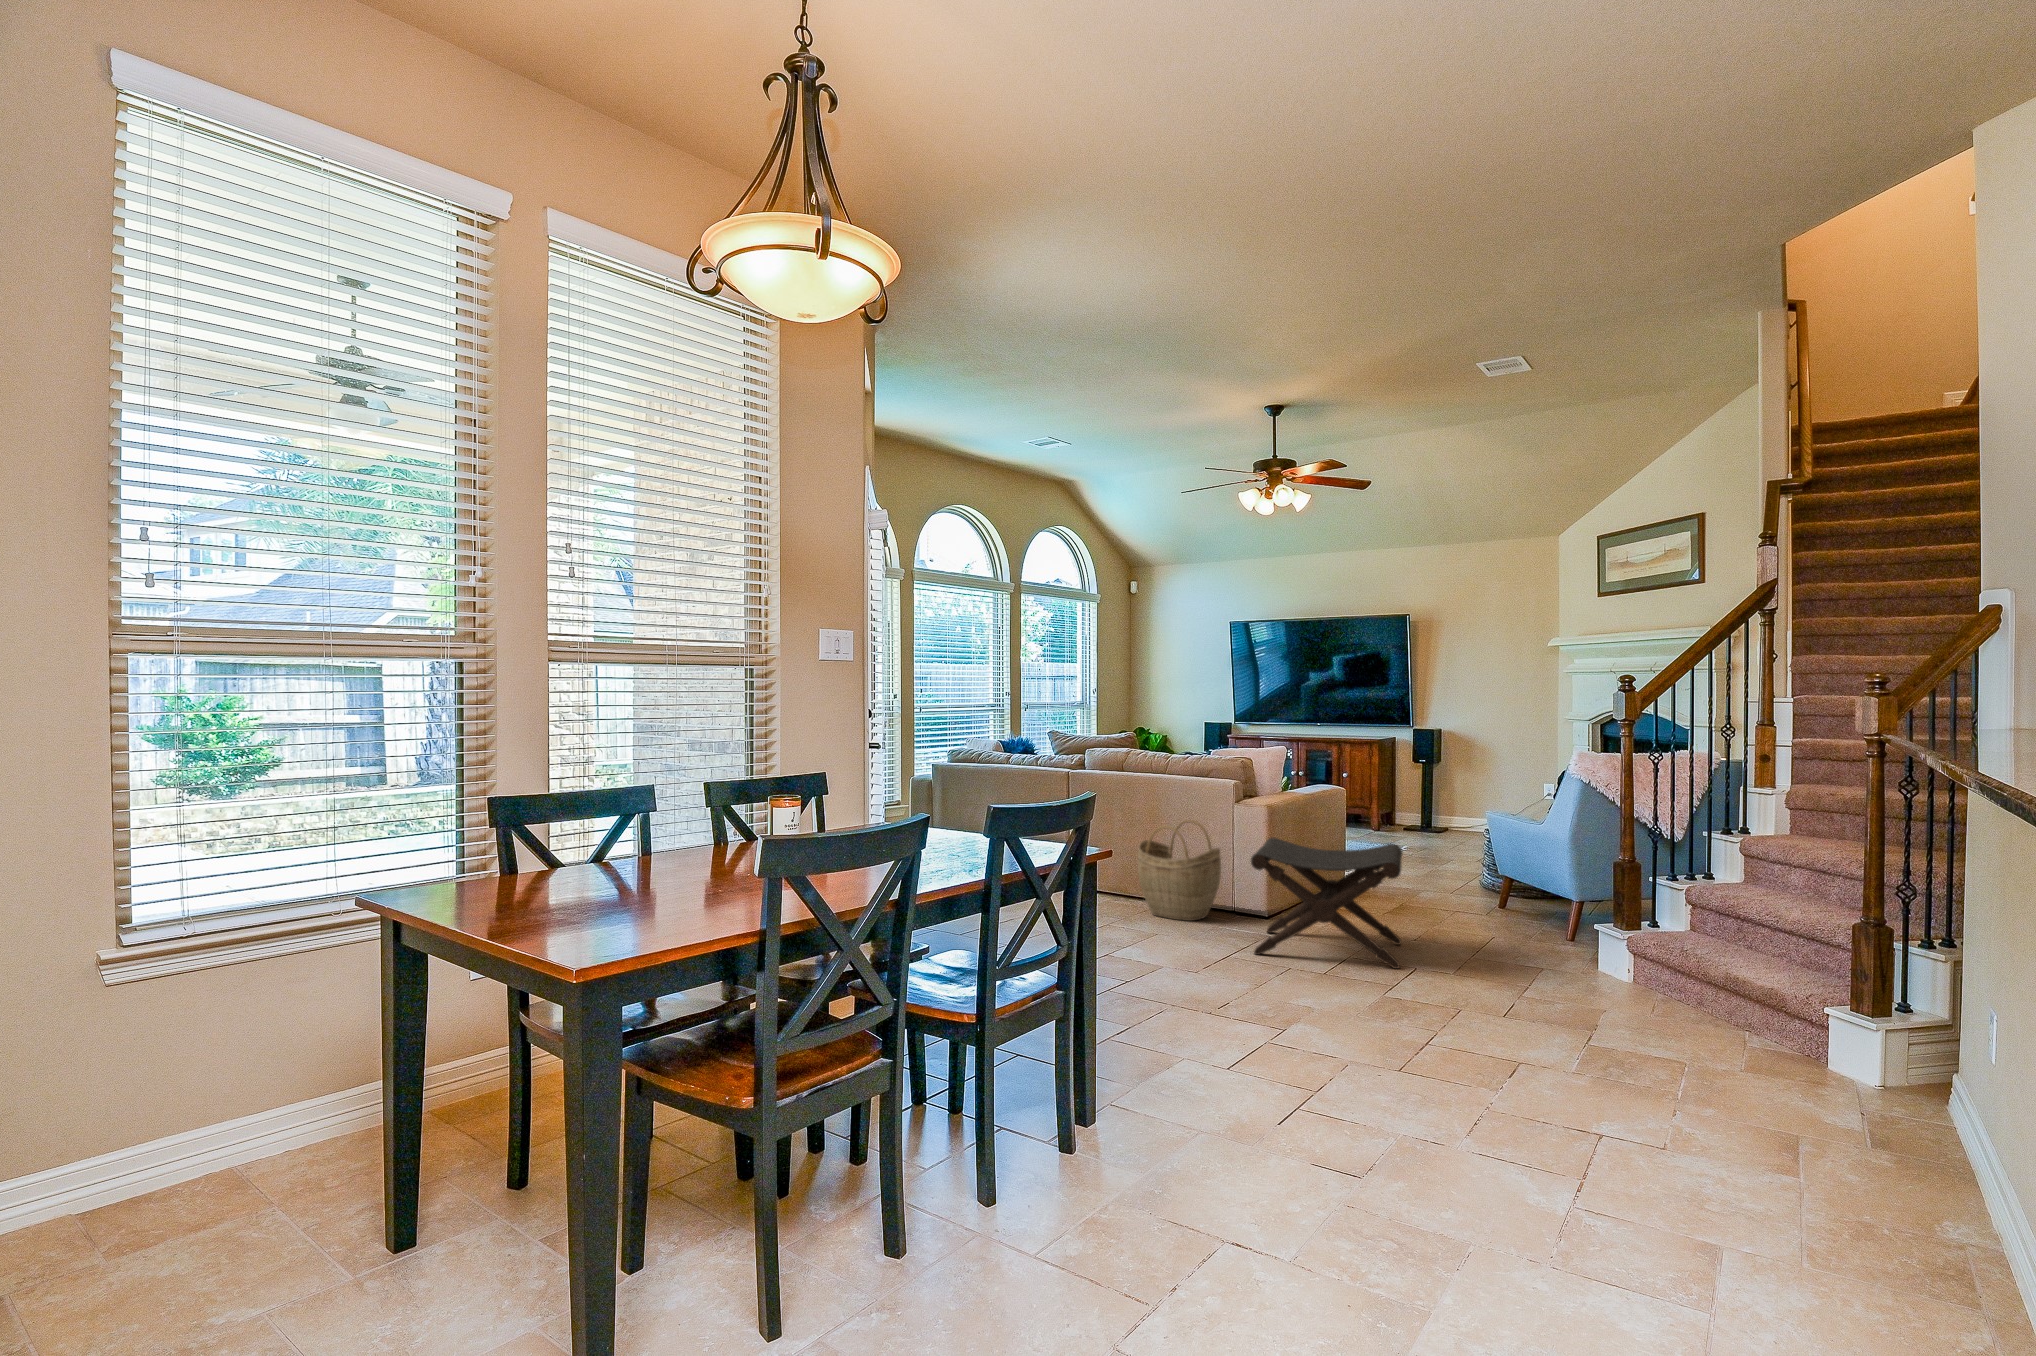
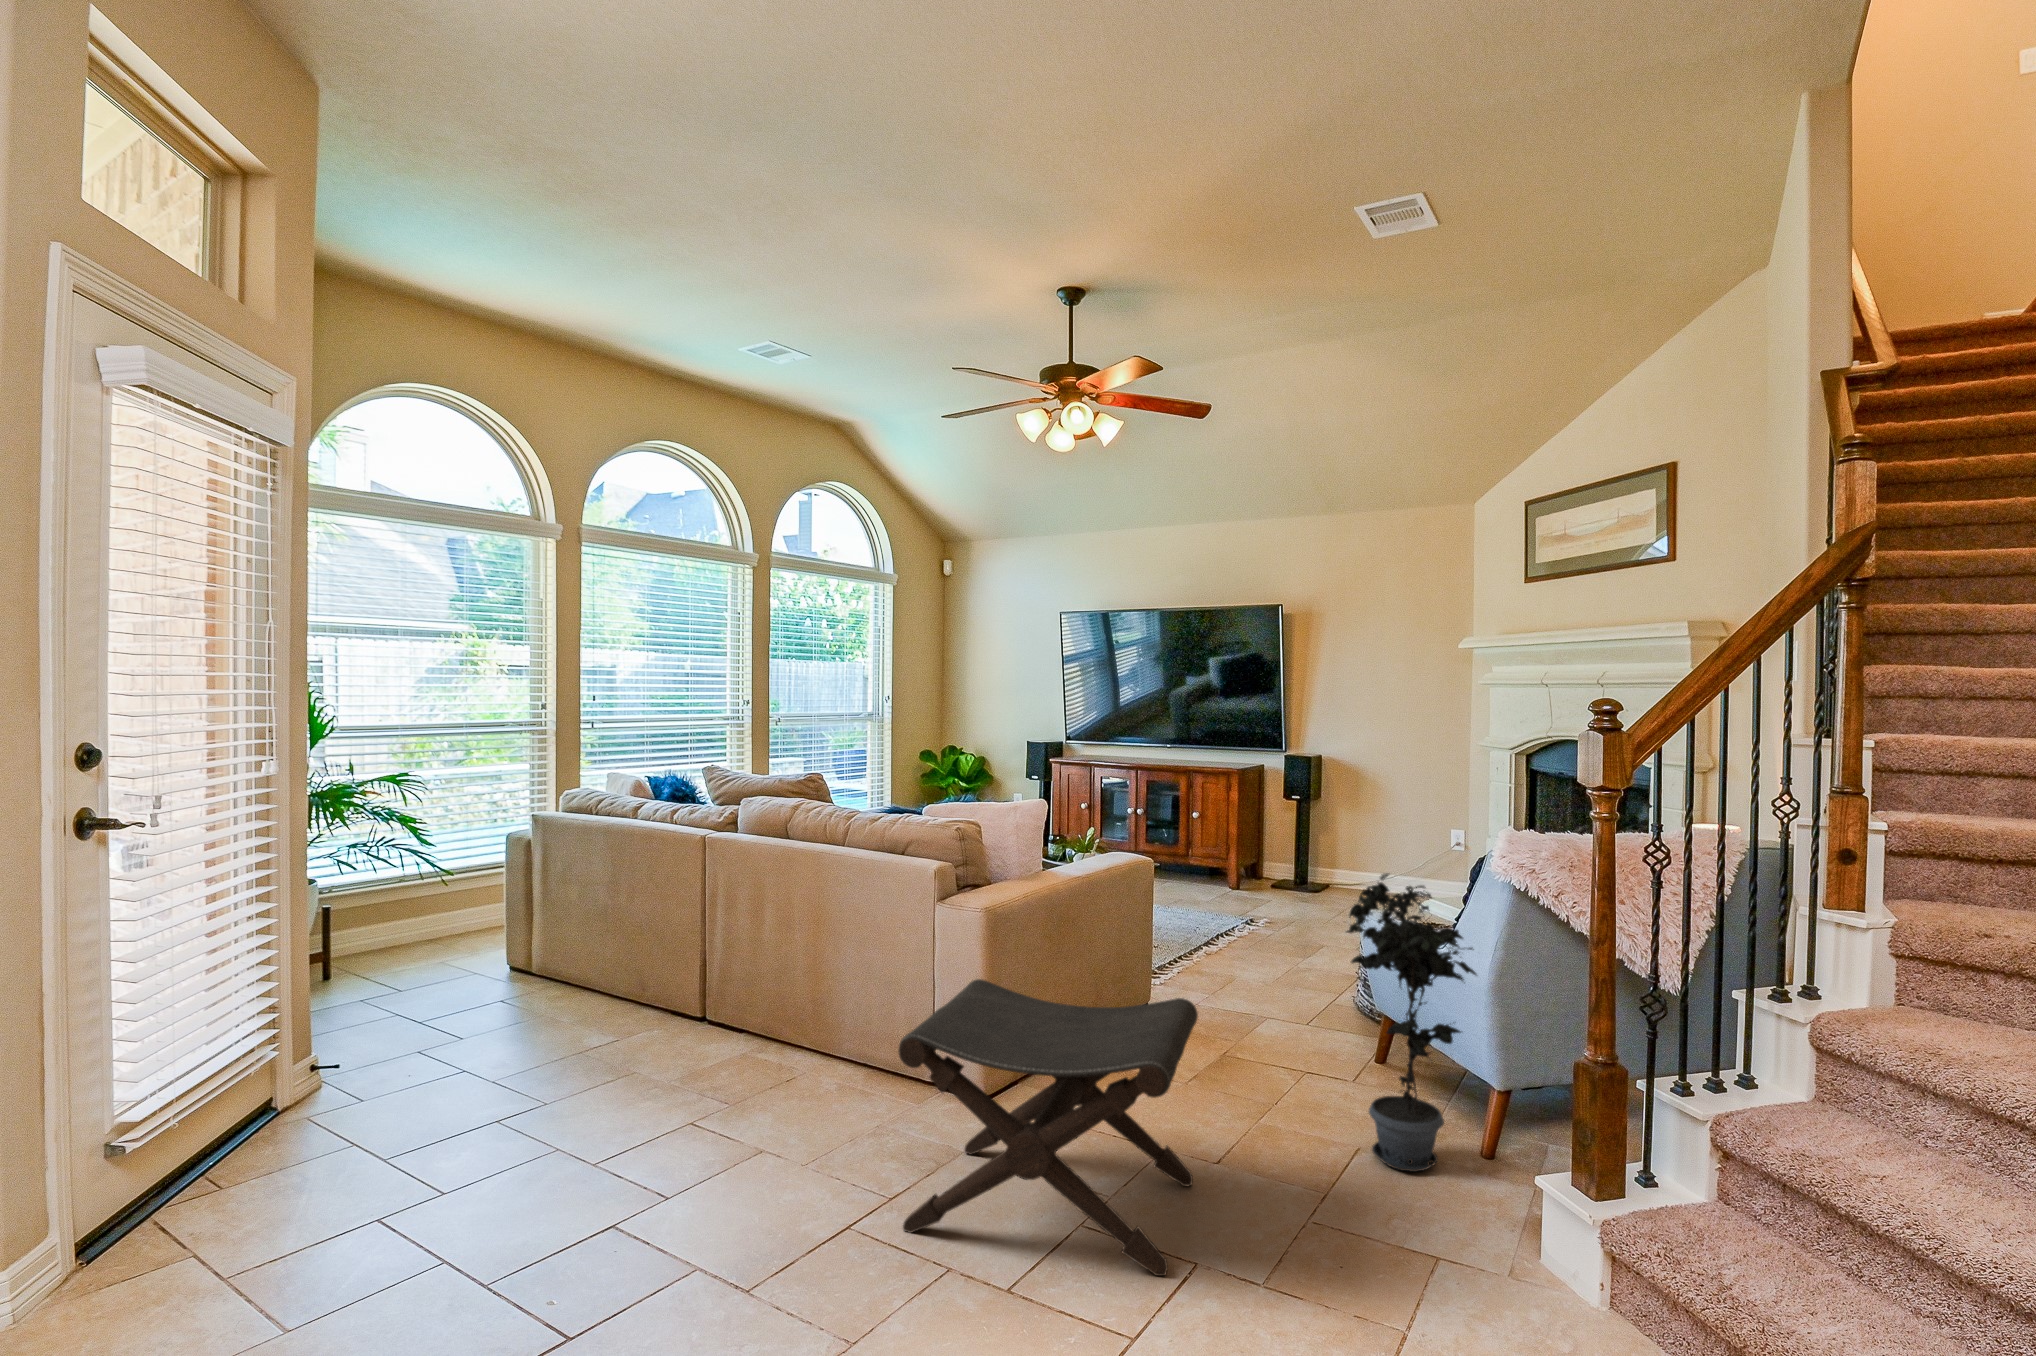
potted plant: none [1481,777,1564,943] -> present [1347,873,1476,1172]
woven basket: present [1138,820,1221,921] -> none [770,931,913,1118]

